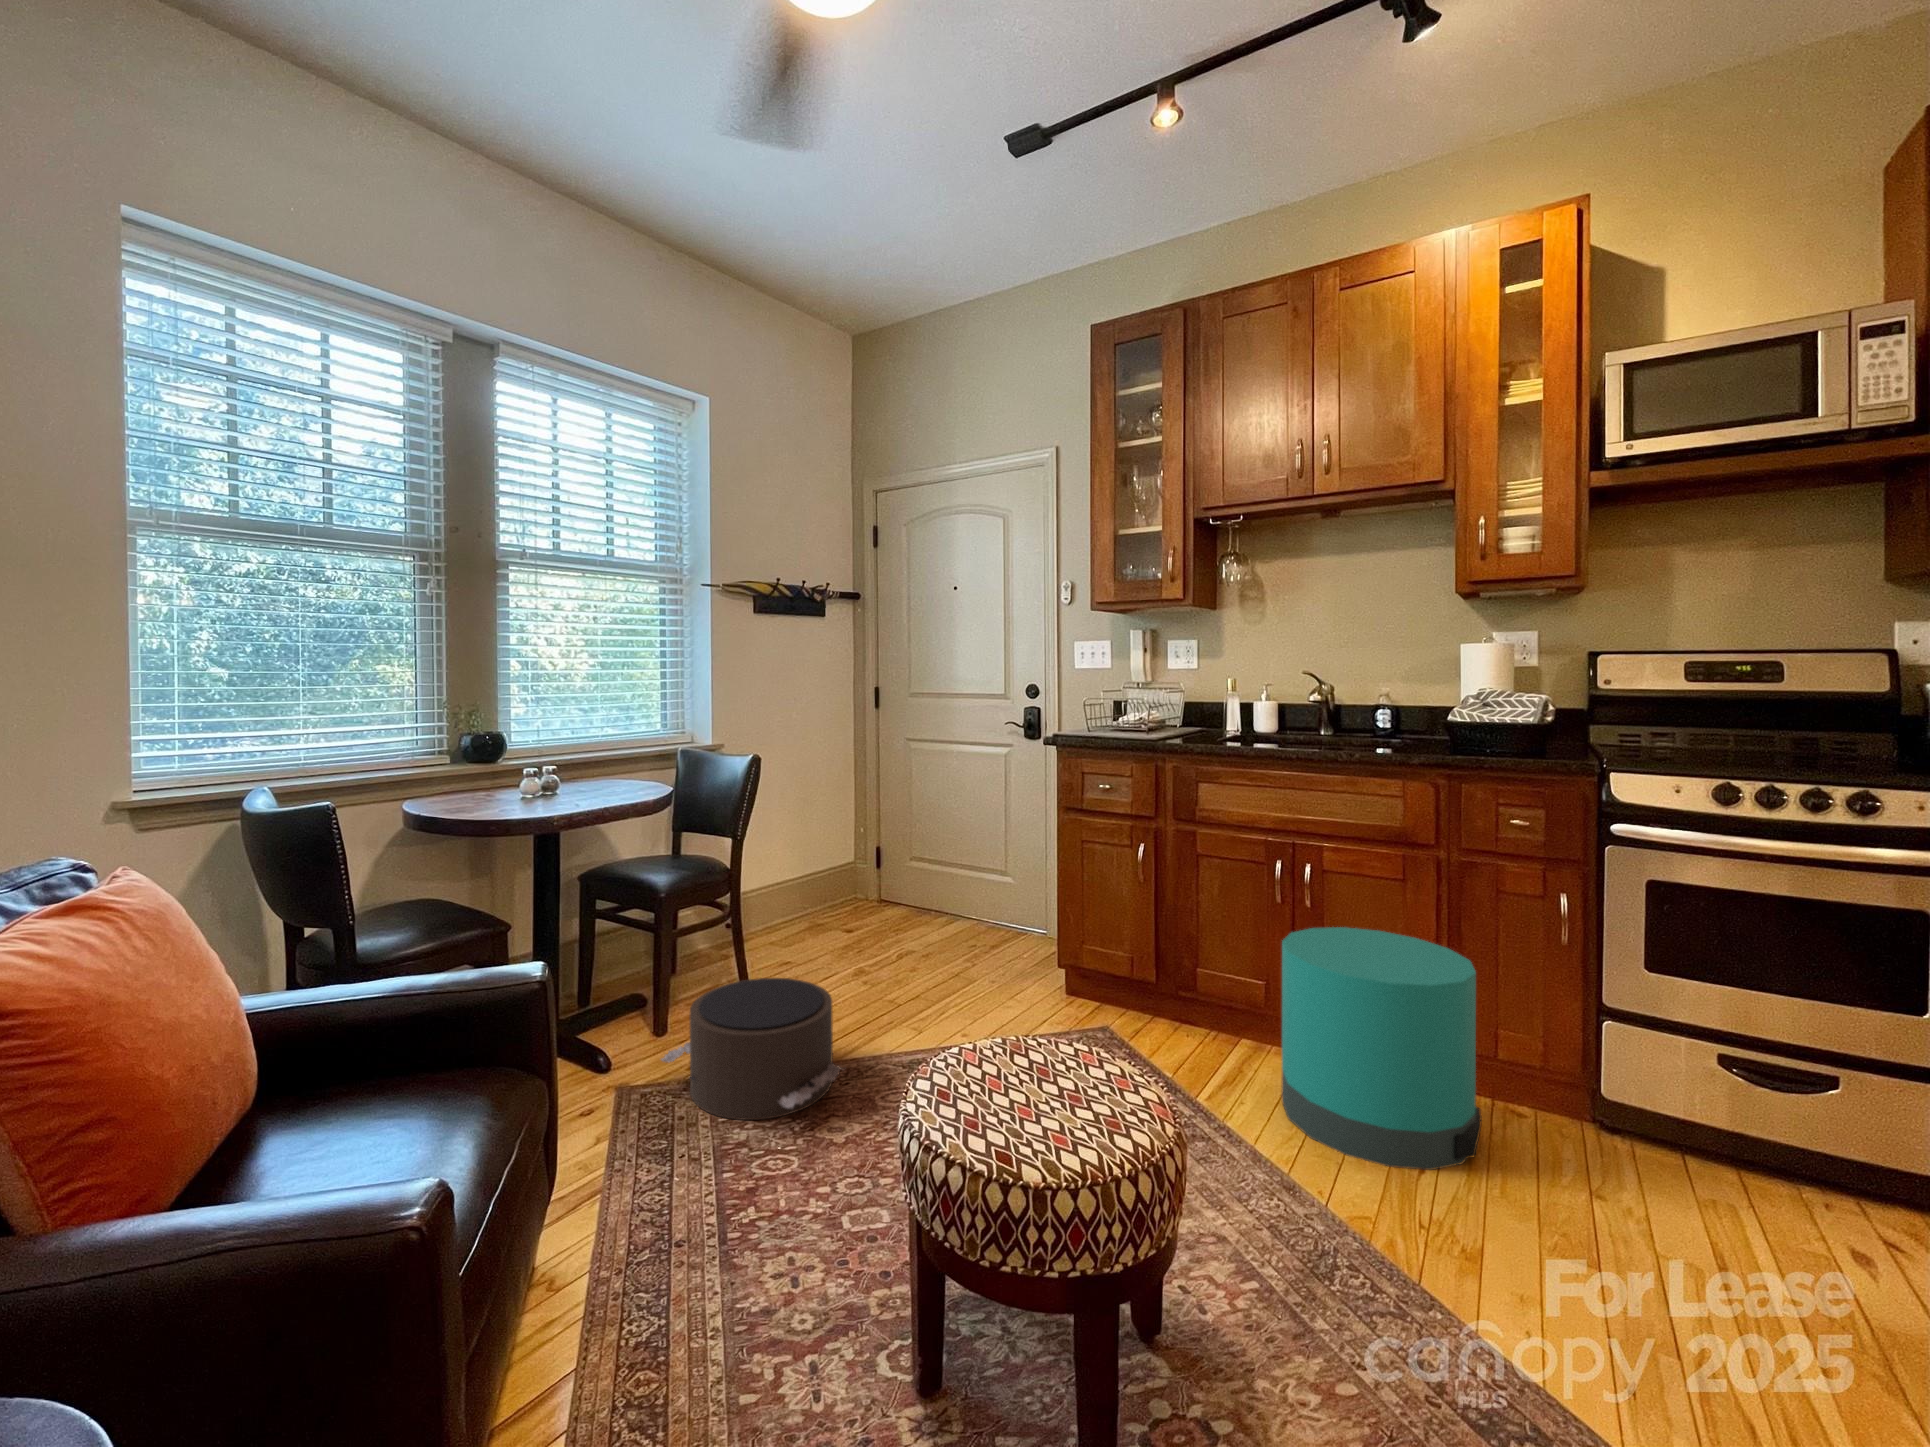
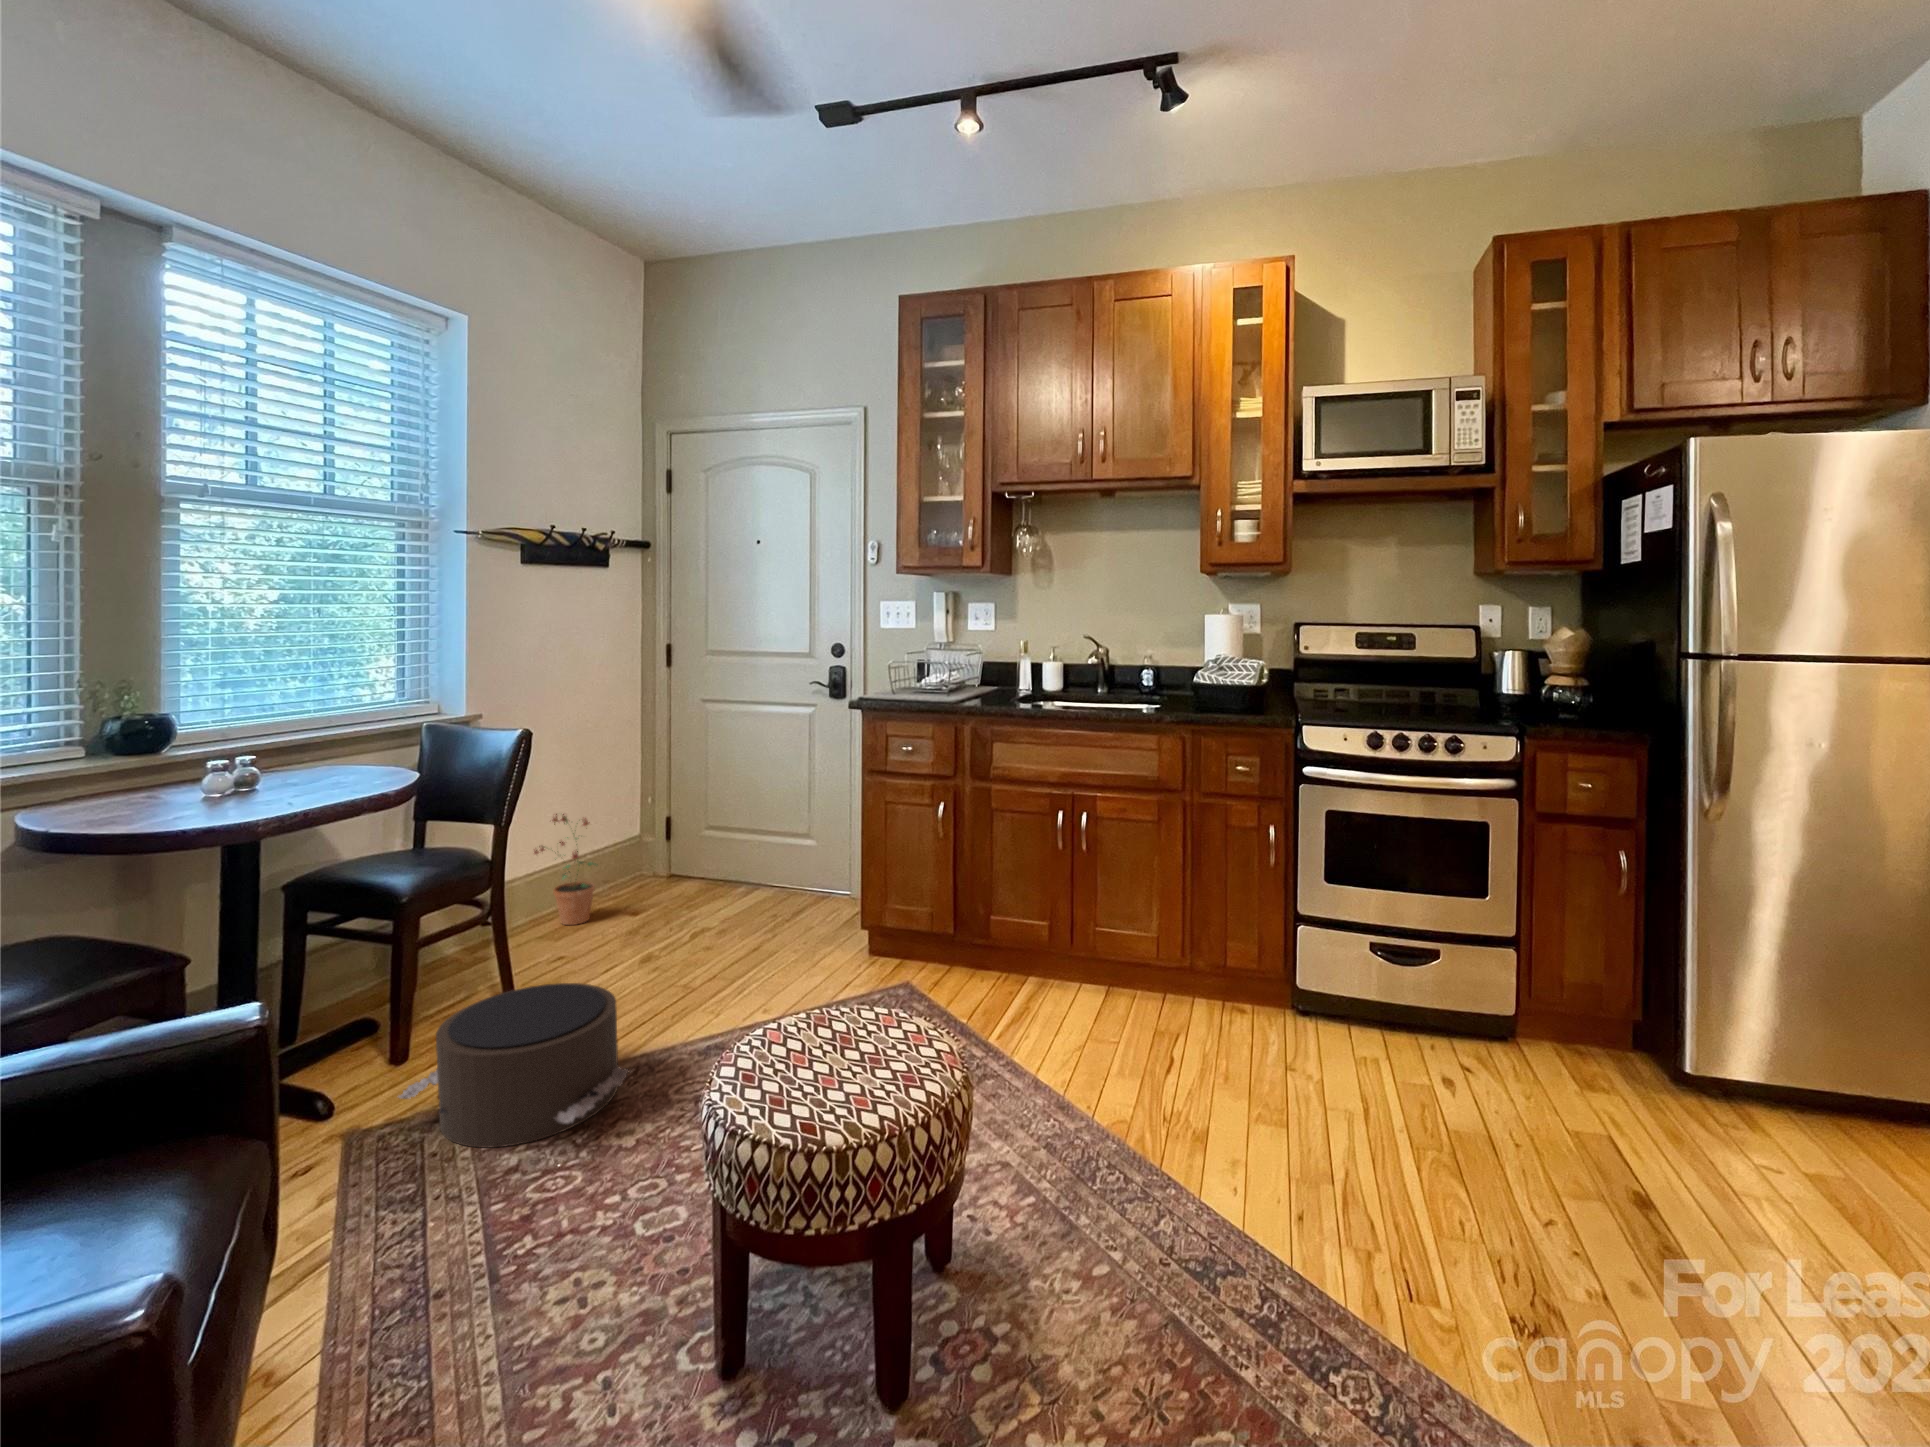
potted plant: none [771,830,825,930] -> present [534,814,596,925]
trash can: present [1282,927,1482,1170] -> none [1063,871,1215,1073]

